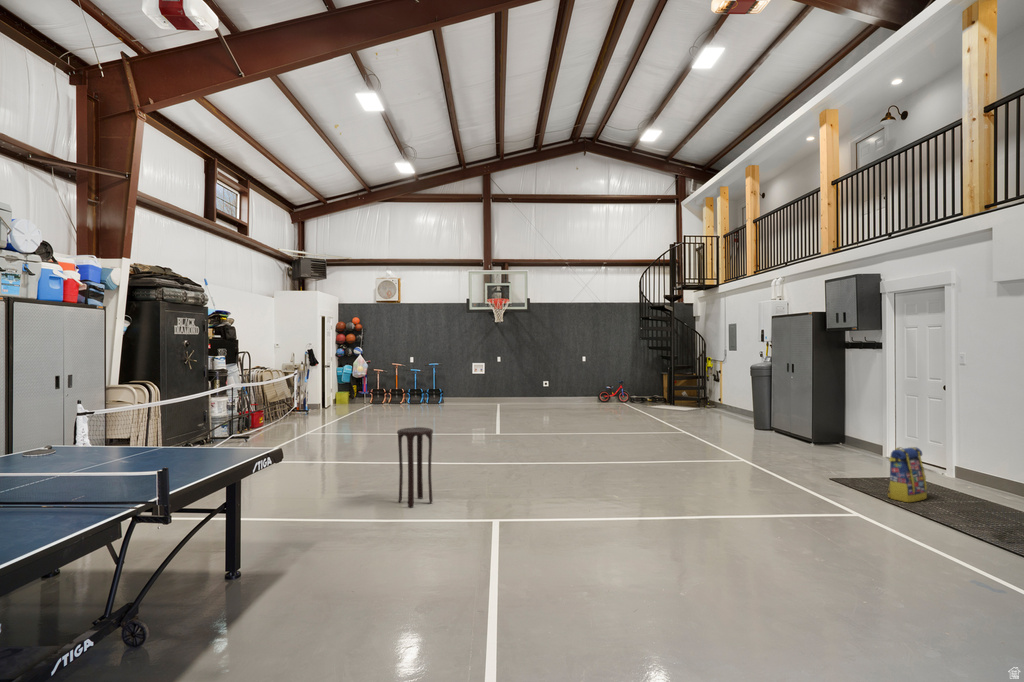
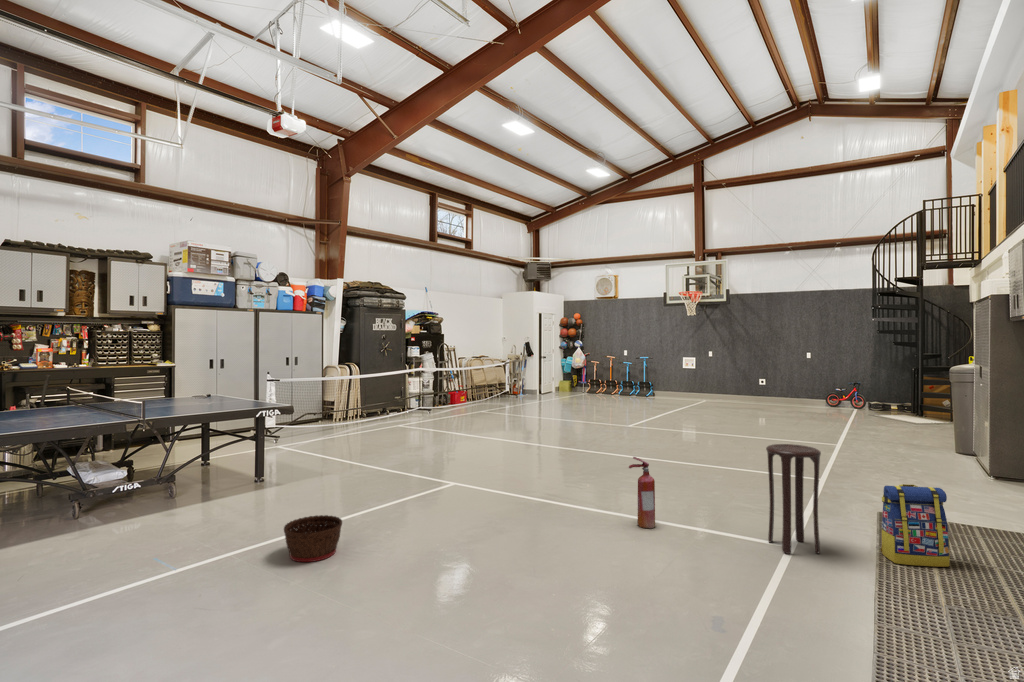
stool: present [397,427,433,507] -> present [766,444,821,554]
fire extinguisher: none [738,453,761,514] -> present [629,457,655,528]
basket: none [574,565,643,628] -> present [284,515,342,562]

